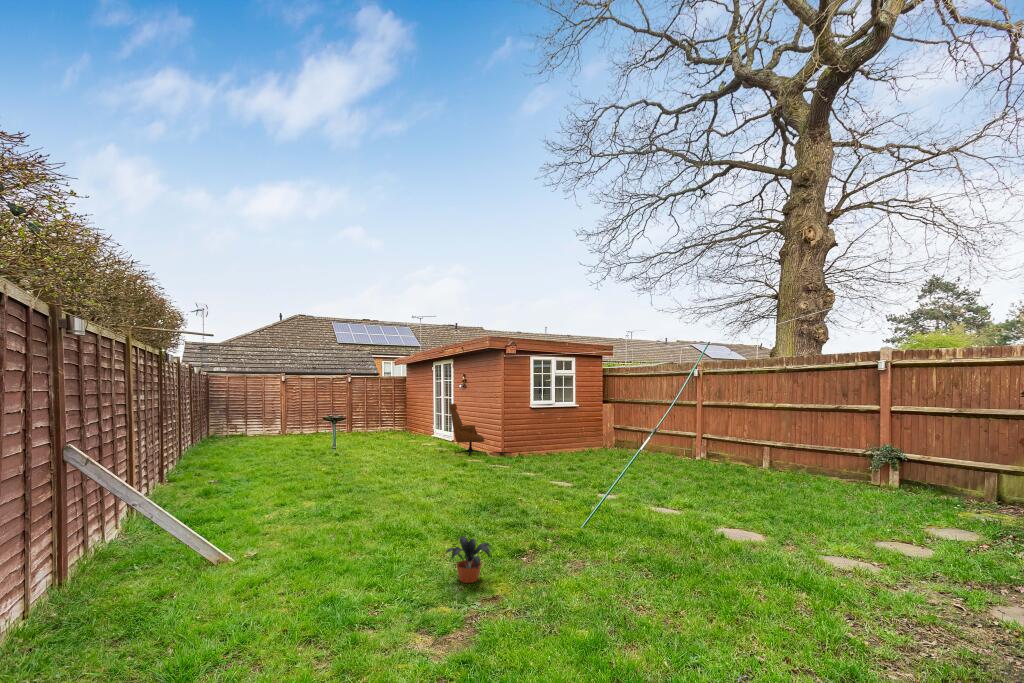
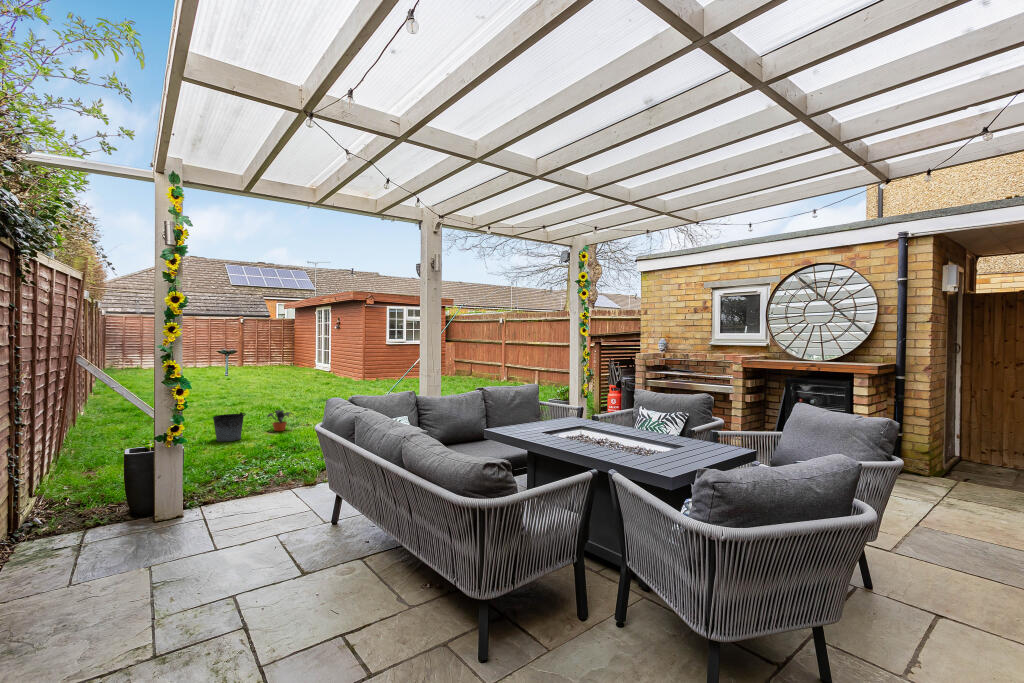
lounge chair: present [449,404,509,456] -> none [317,342,368,381]
bucket: none [361,551,420,623] -> present [213,412,246,442]

